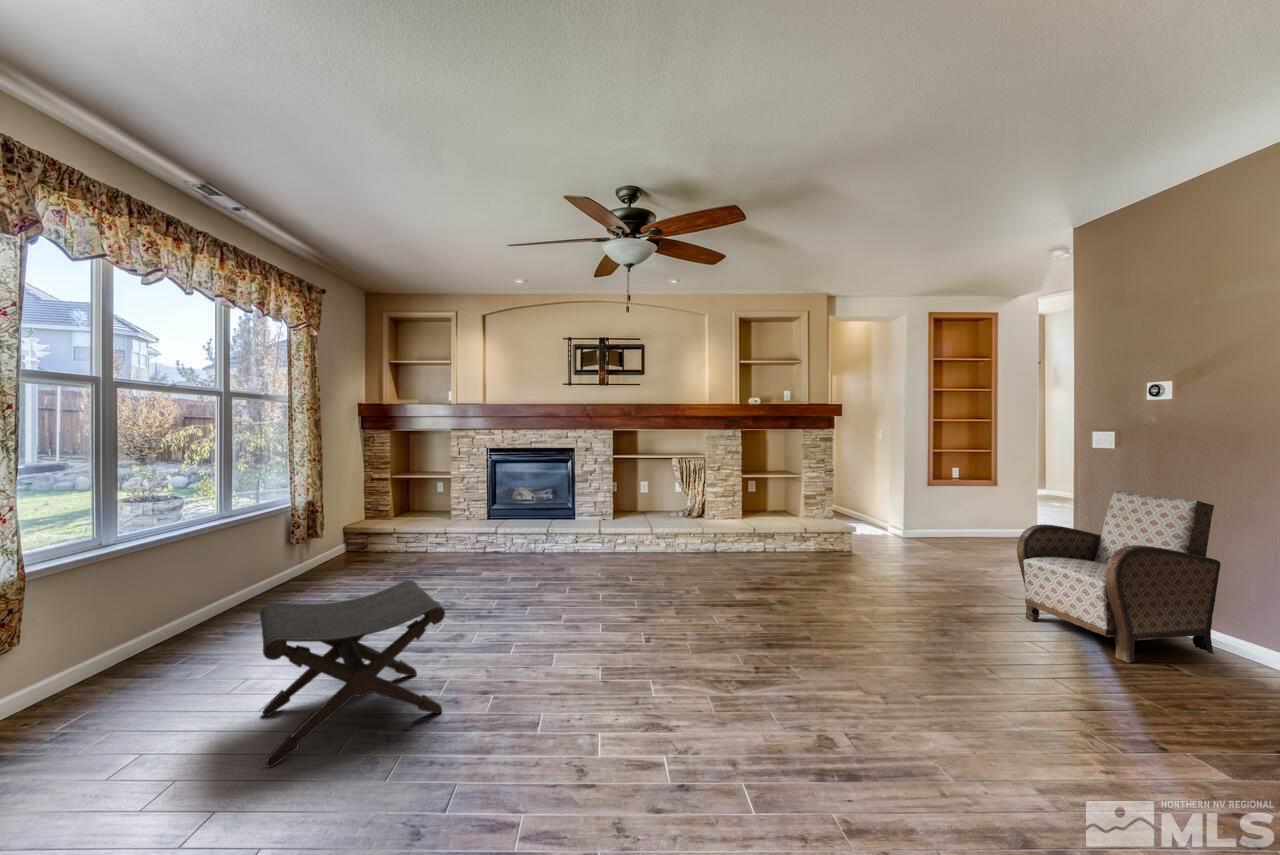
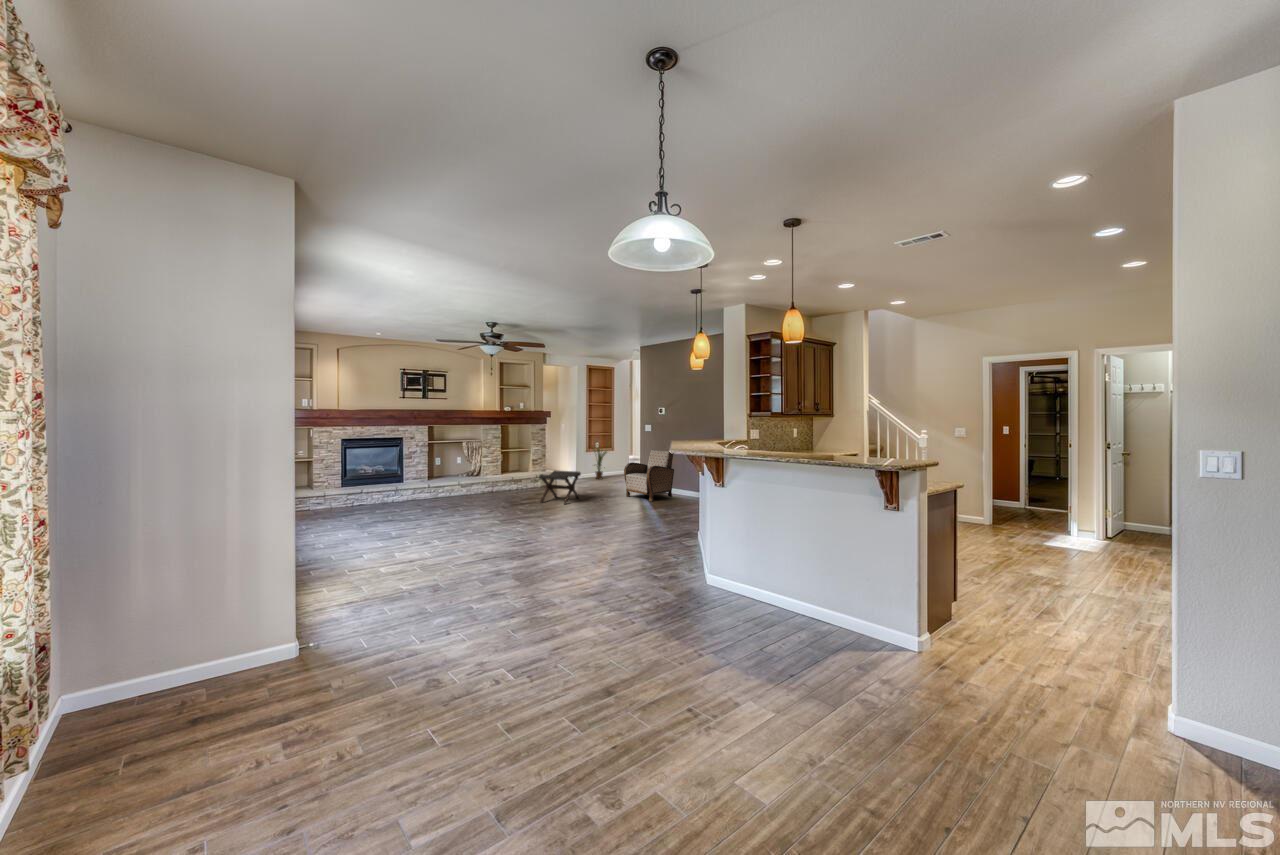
house plant: none [930,460,985,545] -> present [595,444,607,479]
footstool: present [260,580,445,767] -> present [539,471,581,504]

